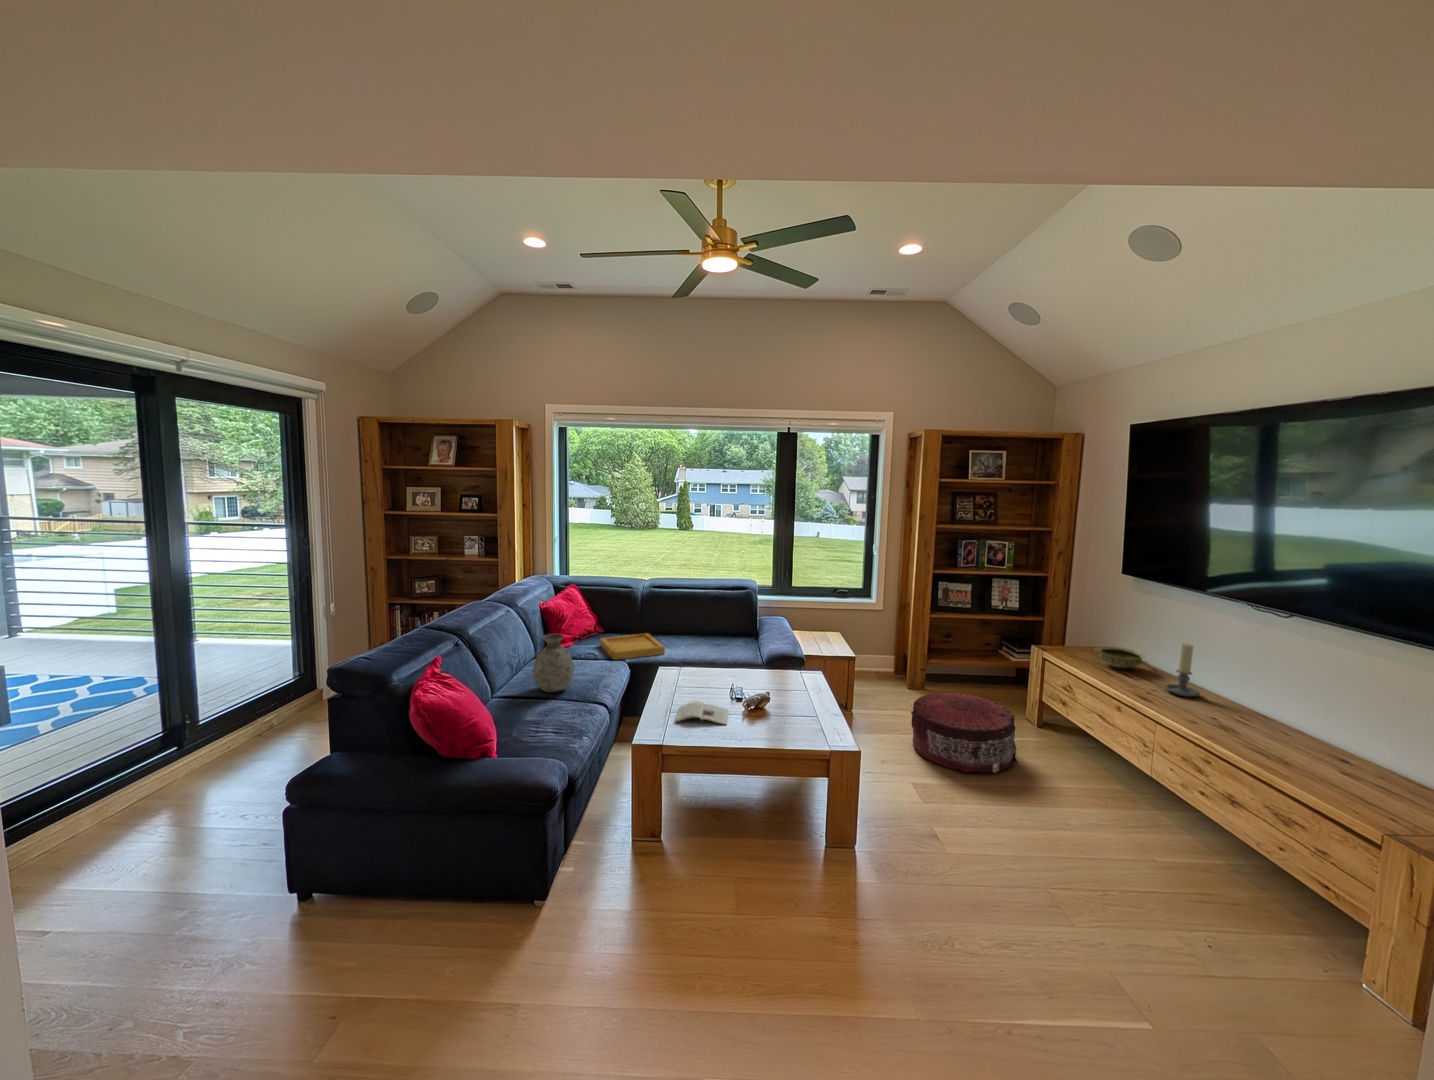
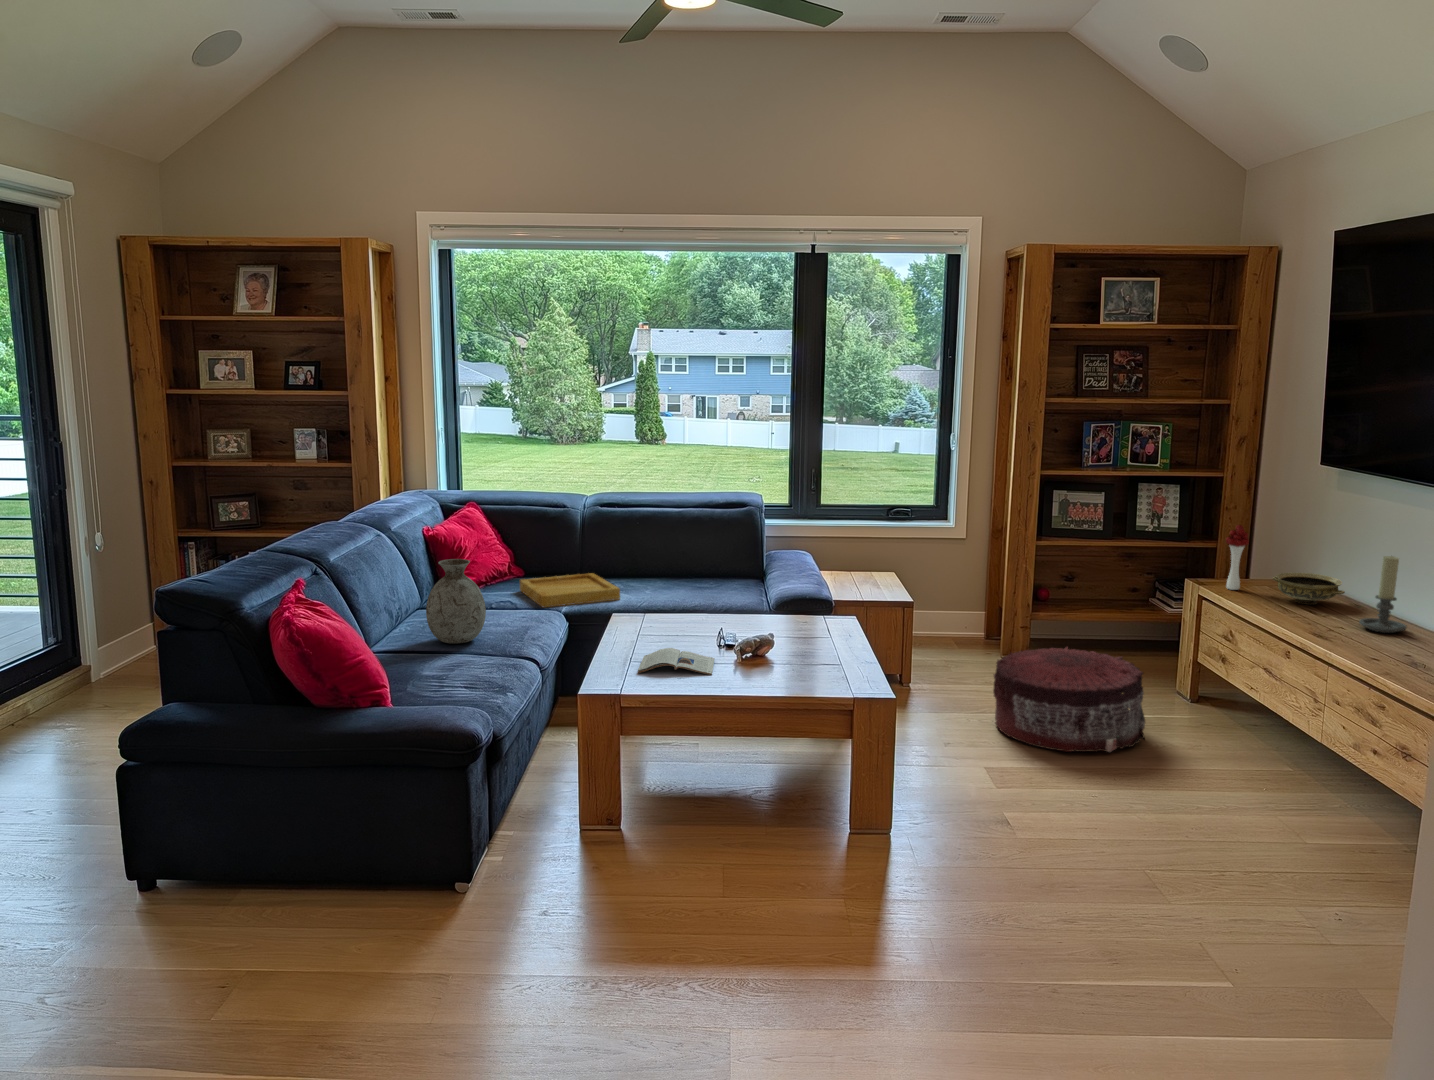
flower bouquet: none [1061,613,1077,656] -> present [1226,525,1249,590]

